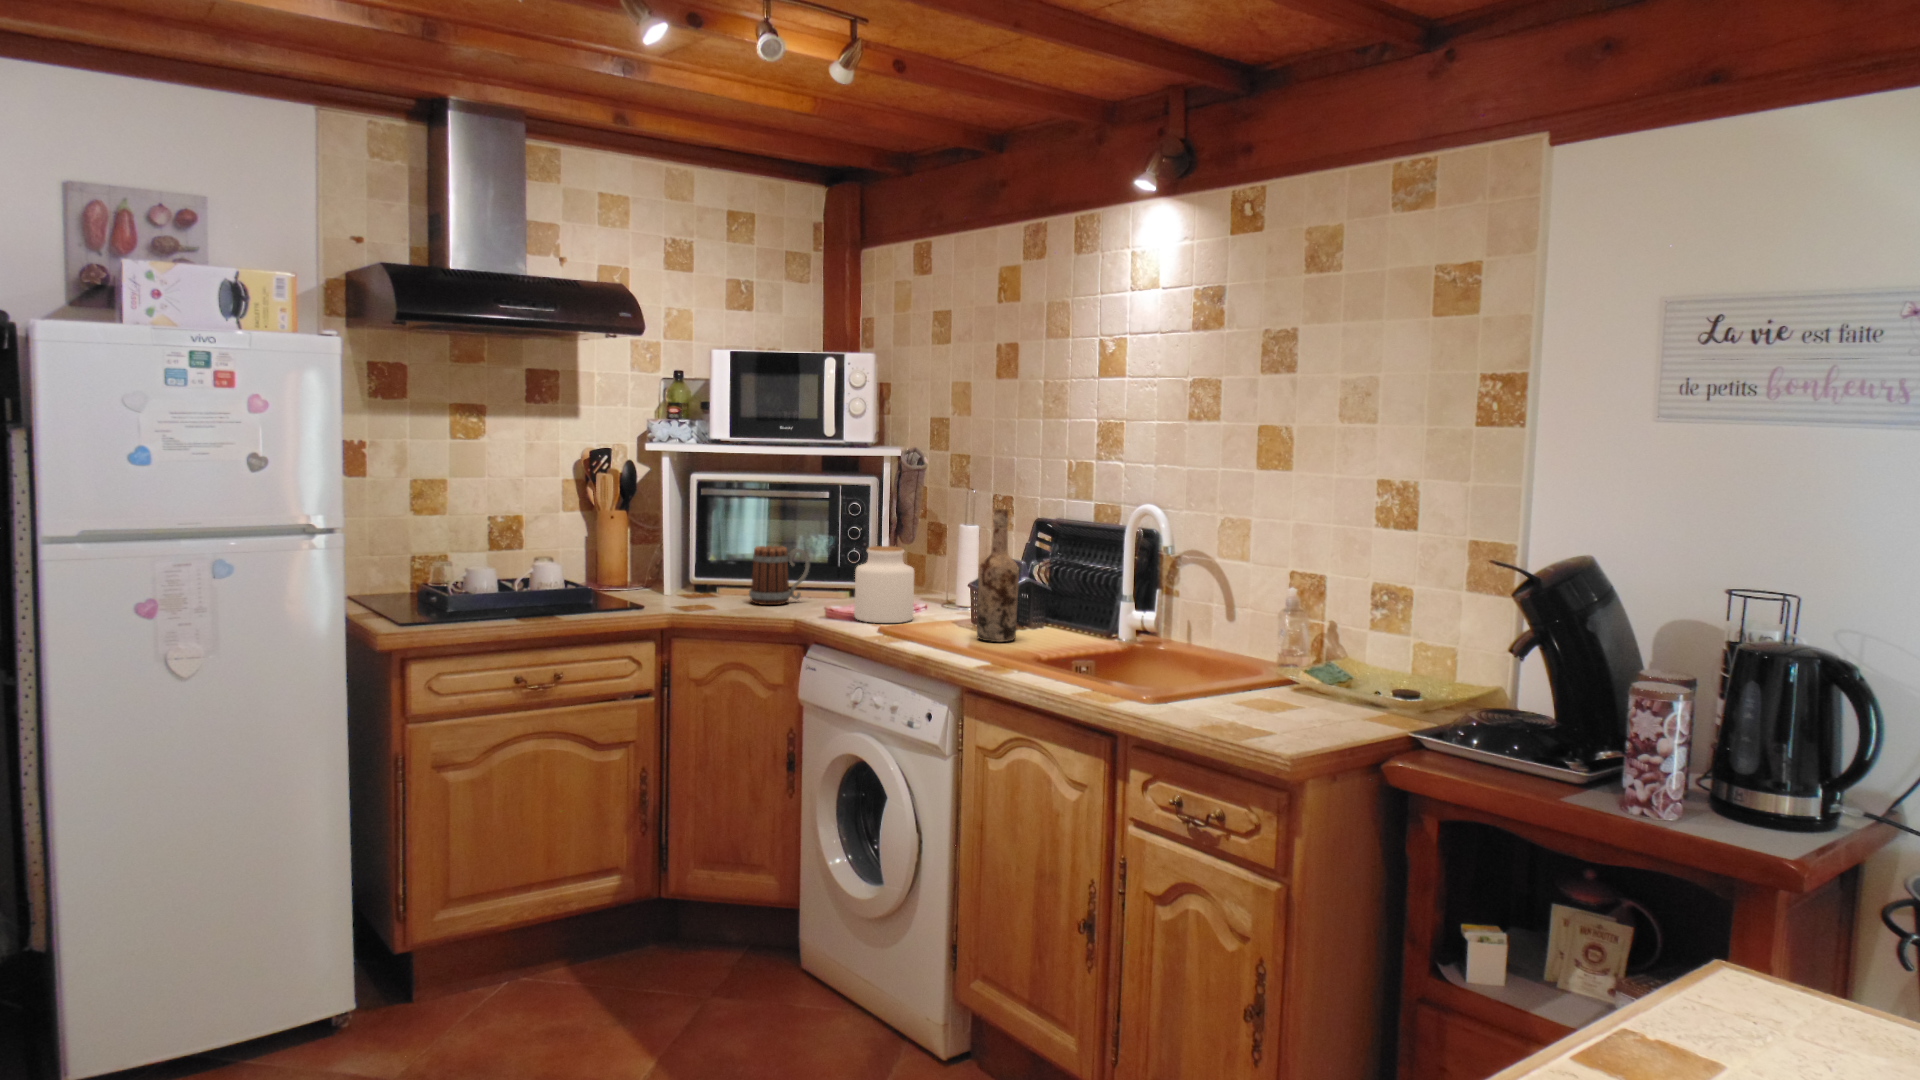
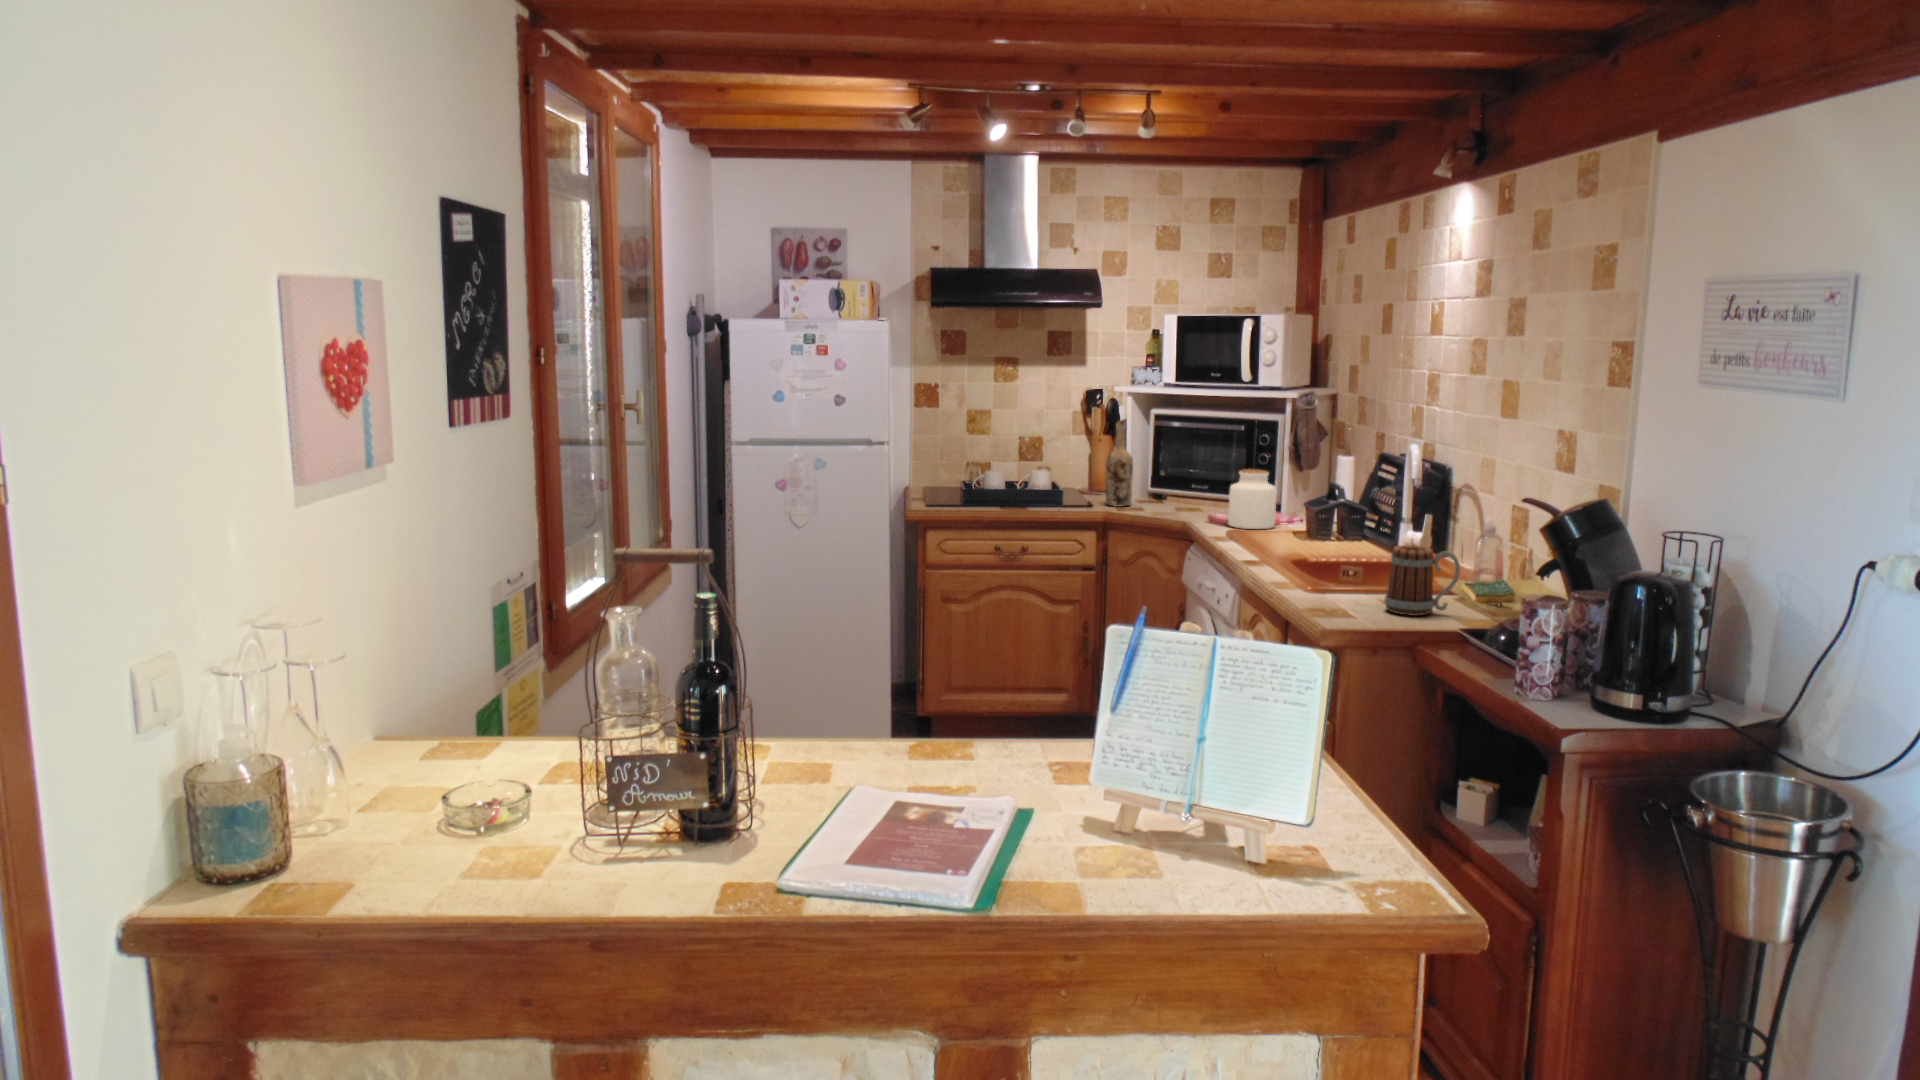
wine bottle: present [977,509,1019,642] -> present [1106,420,1133,506]
mug: present [749,546,810,605] -> present [1385,545,1460,616]

